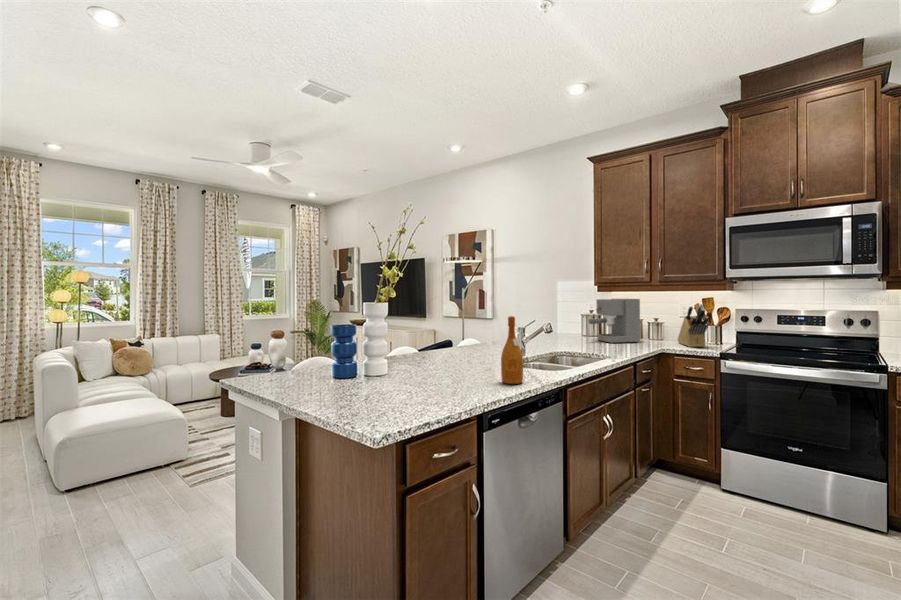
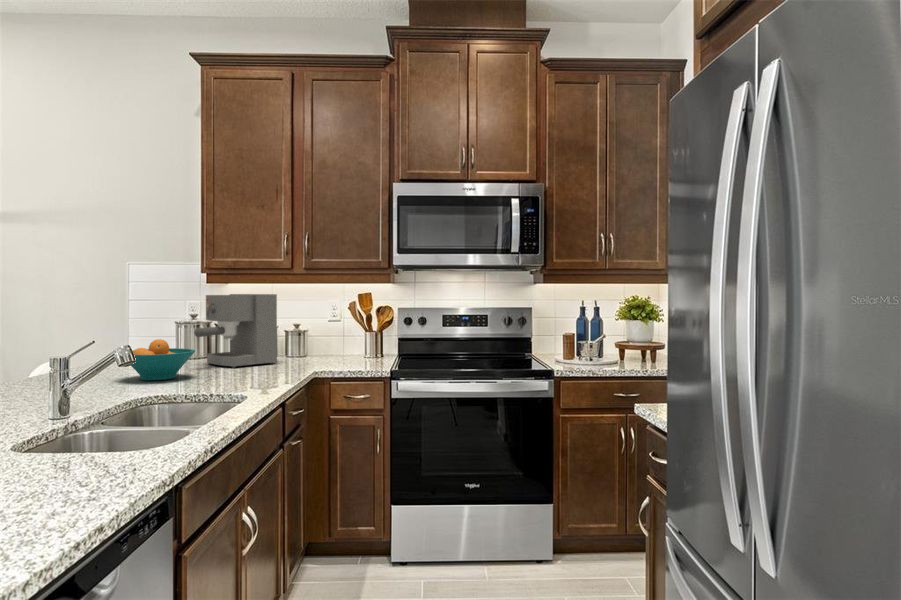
knife block: present [678,304,709,347] -> none [328,302,373,365]
wine bottle: present [501,316,523,384] -> none [34,325,93,485]
fruit bowl: none [548,324,587,347] -> present [131,339,195,380]

